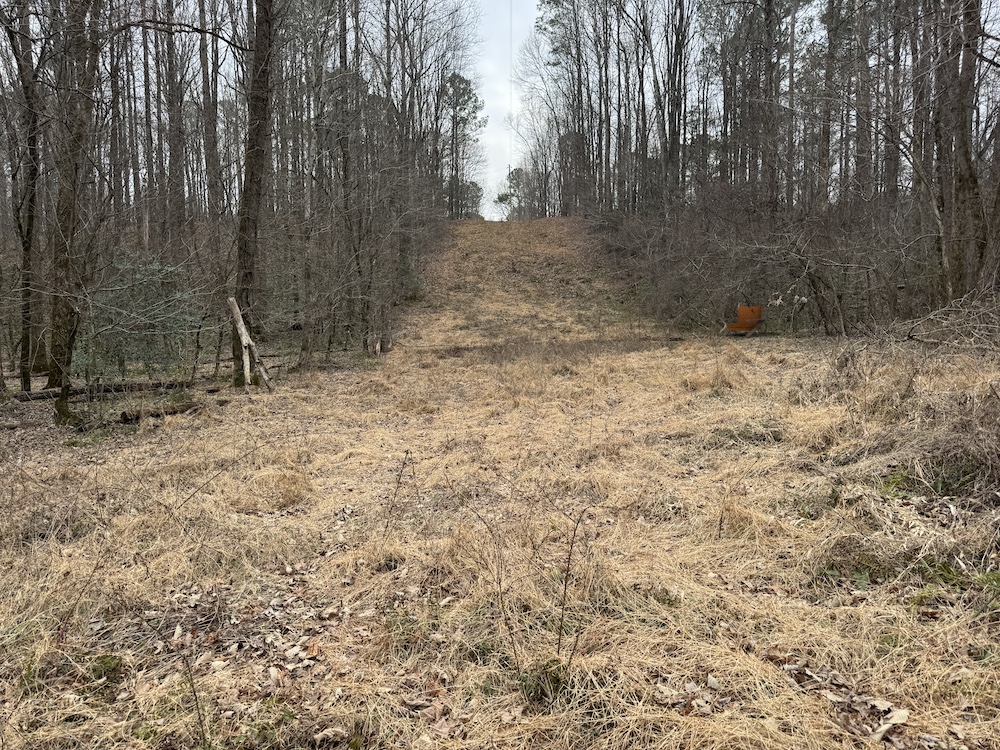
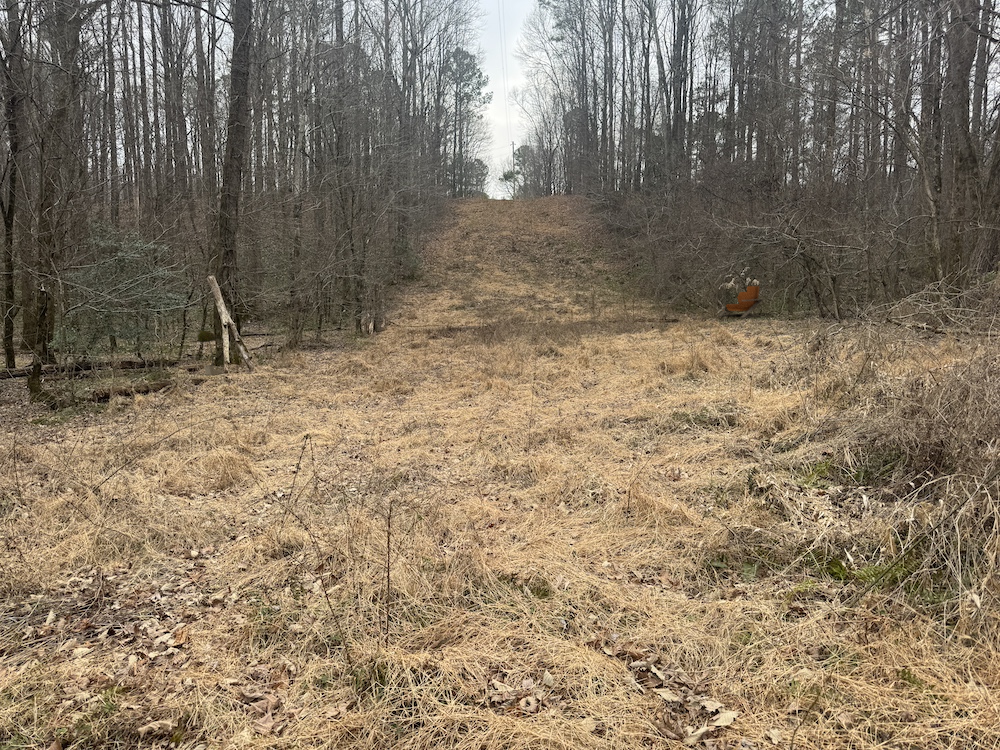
potted tree: none [217,350,243,396] -> present [197,331,223,375]

